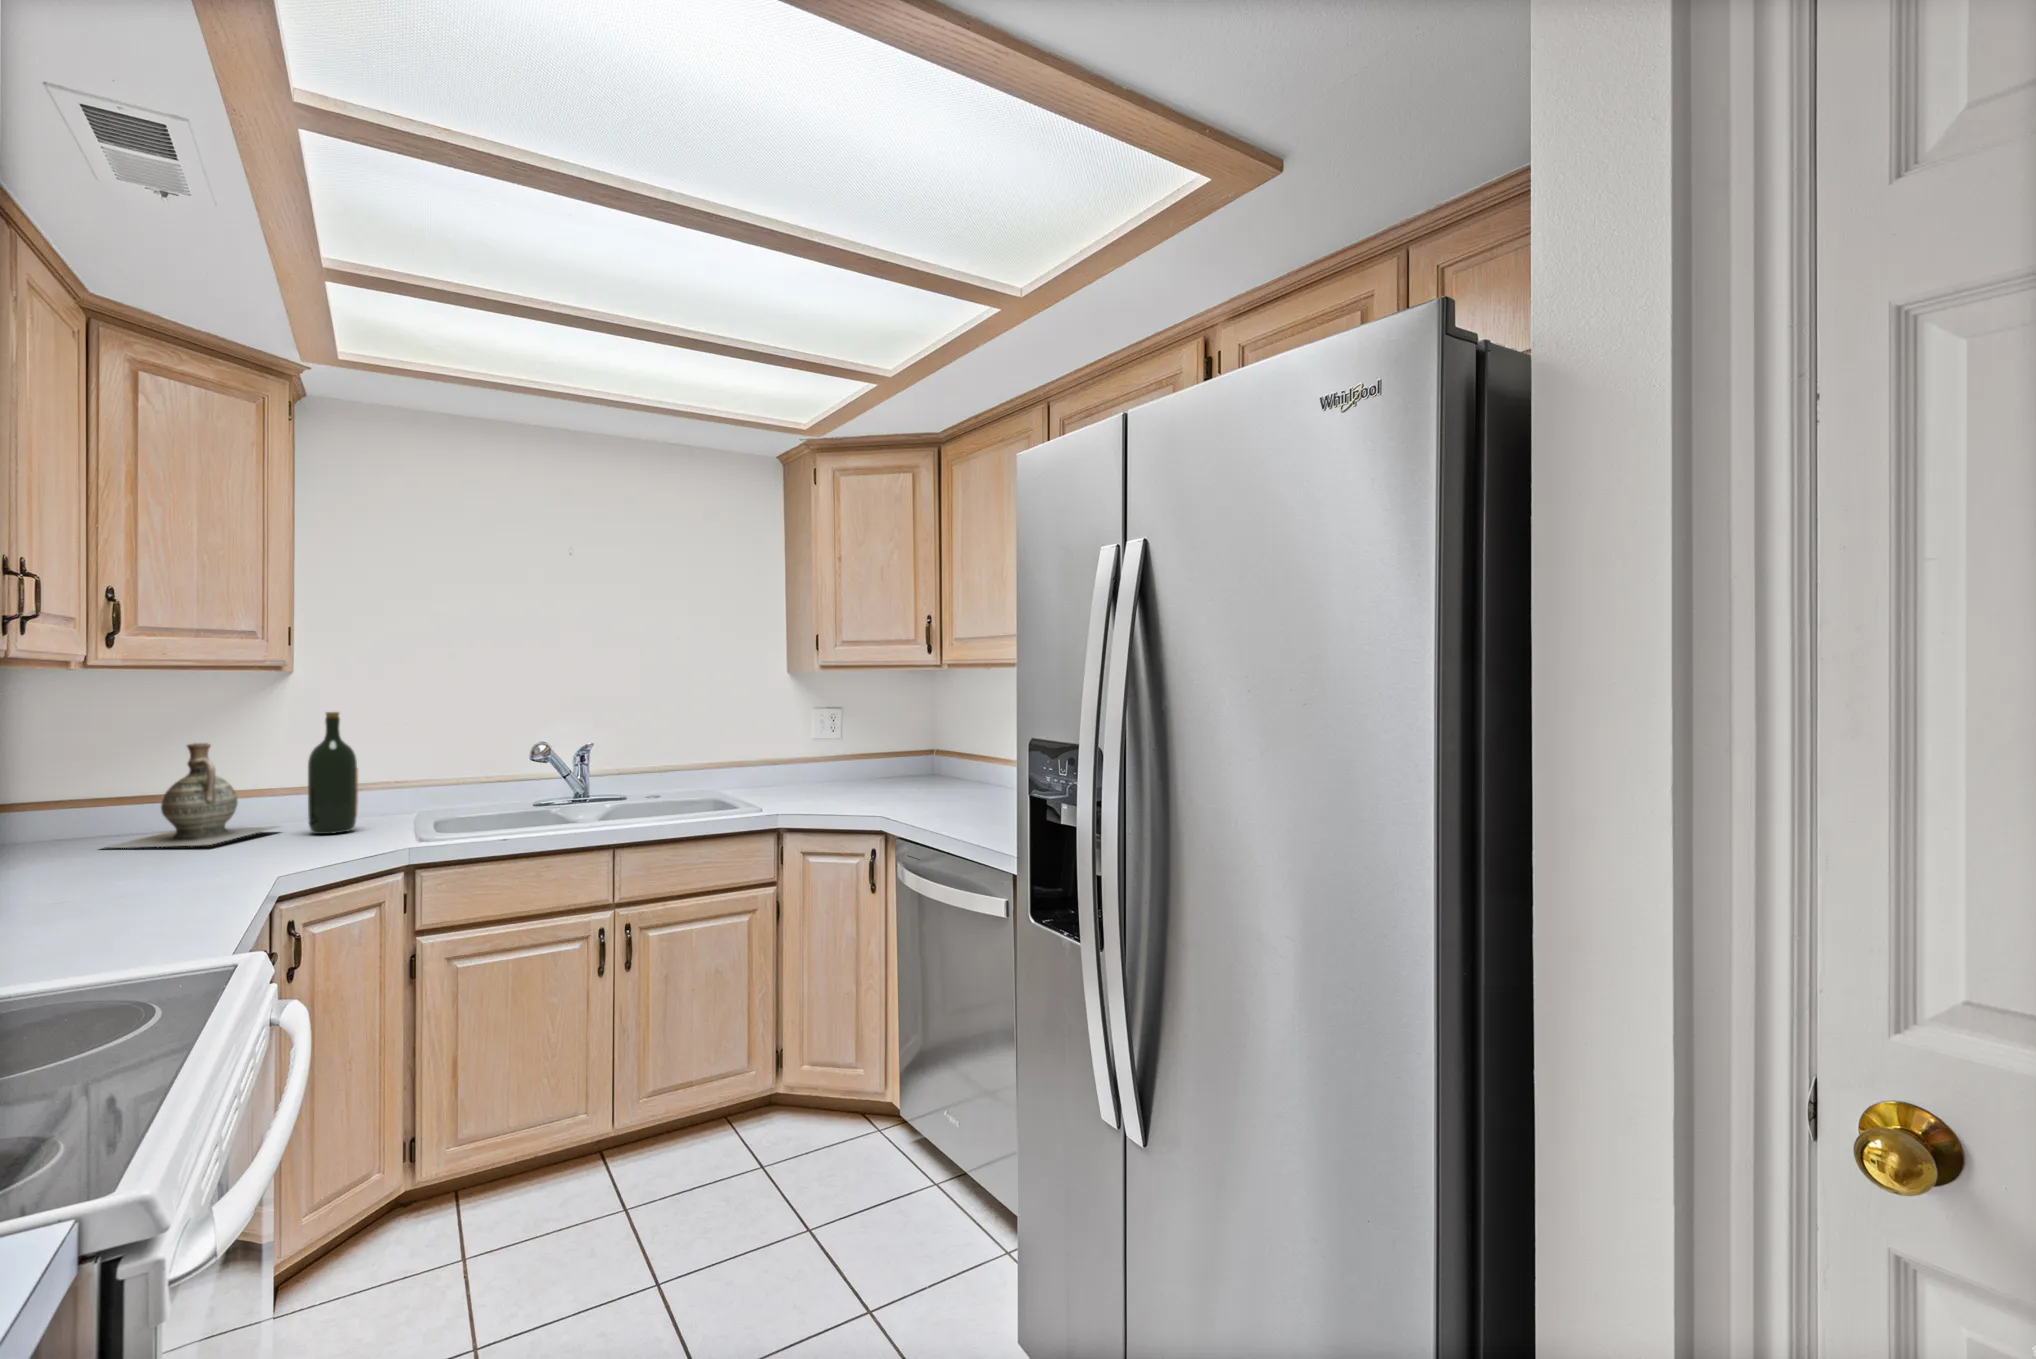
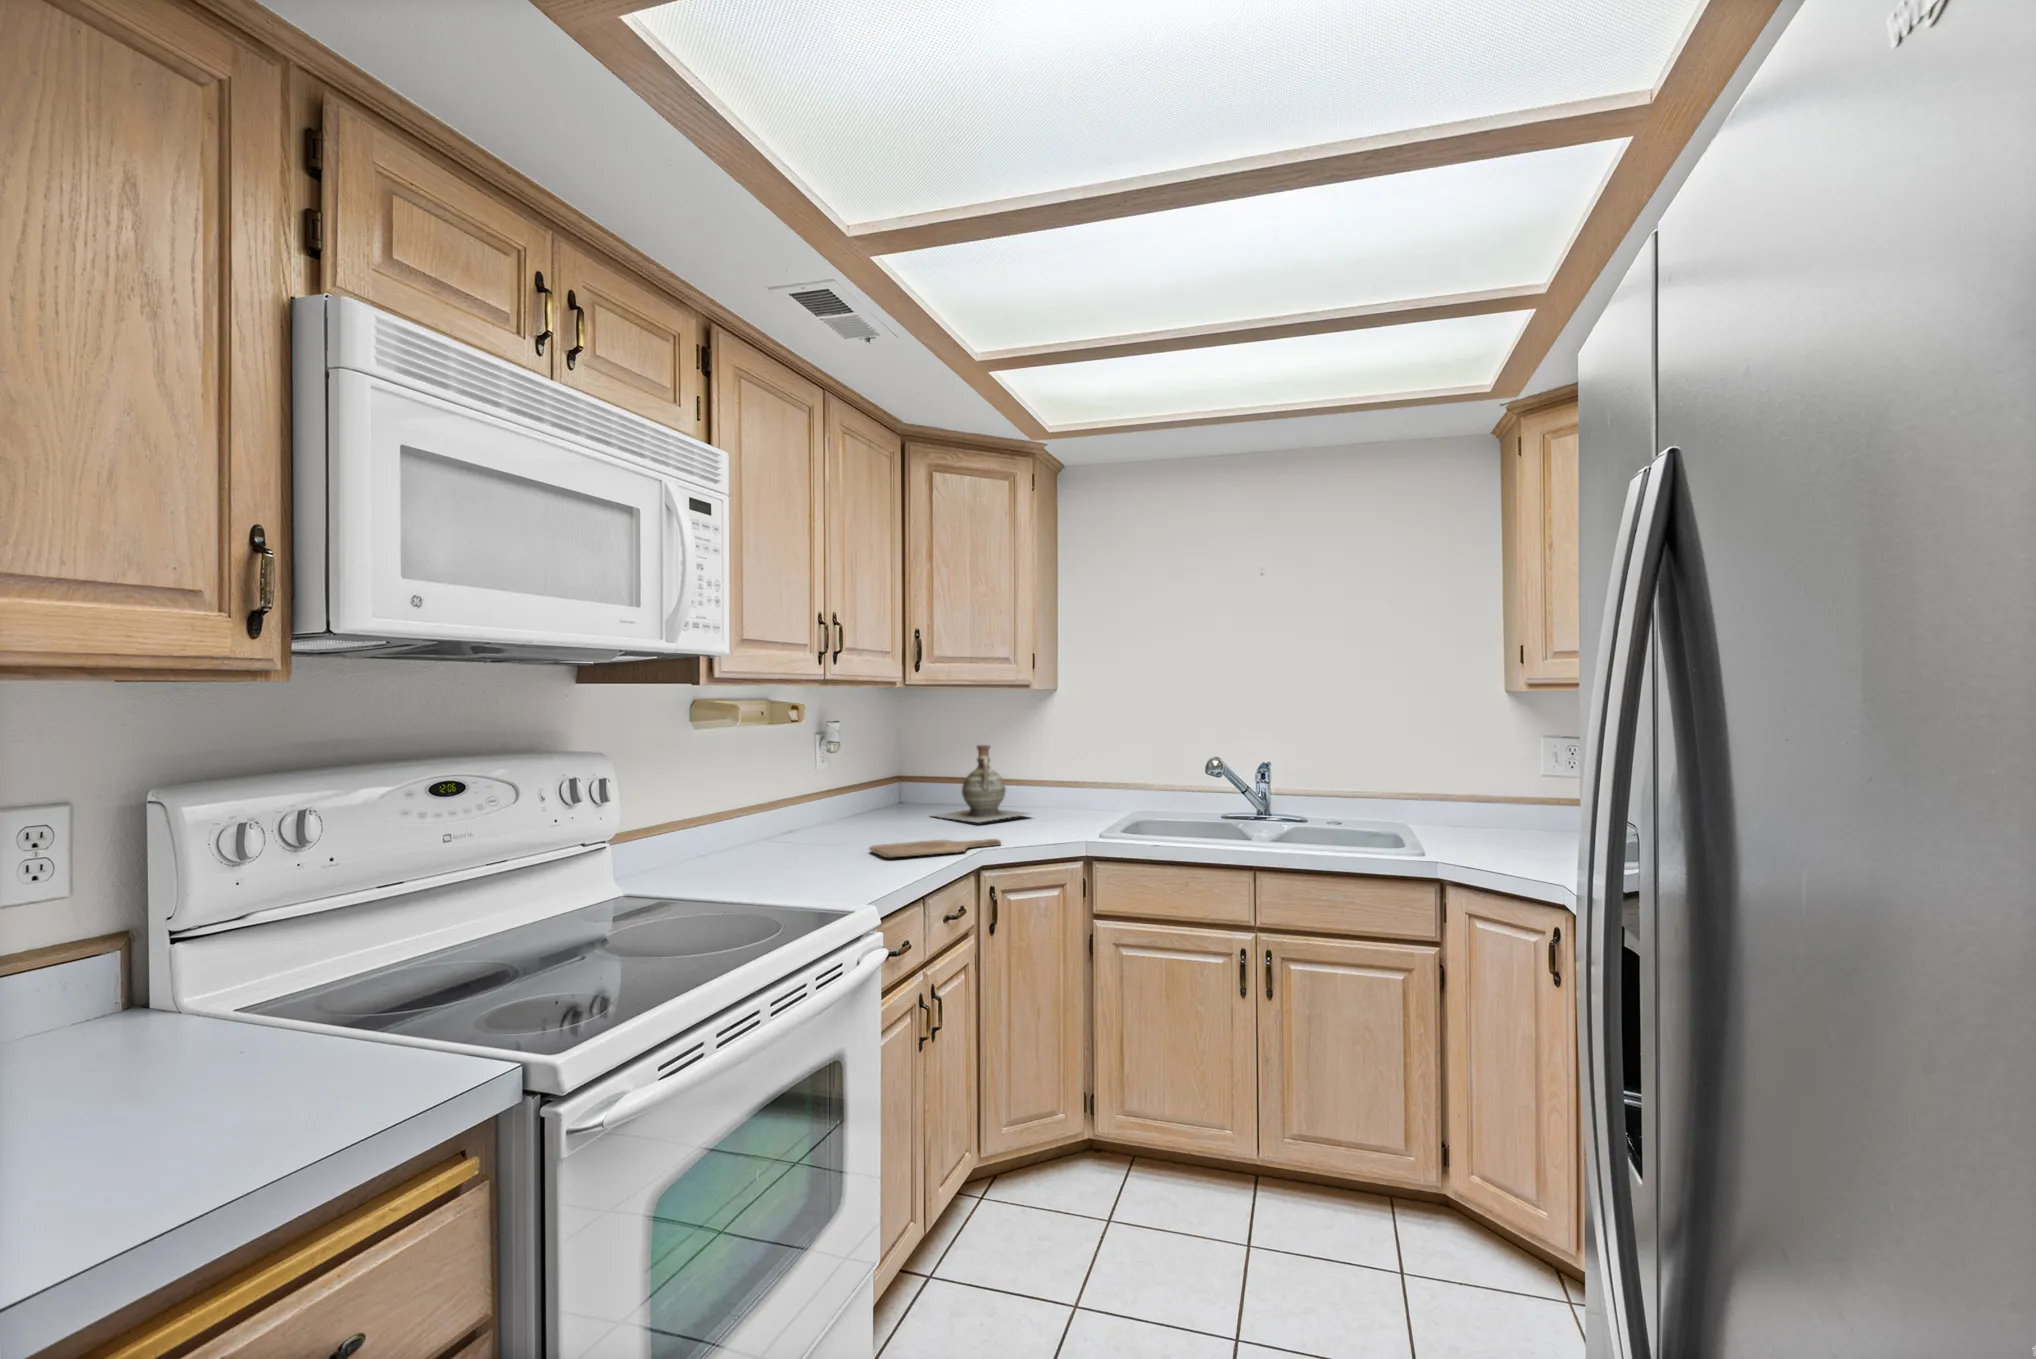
wine bottle: present [308,712,358,834] -> none [1044,725,1078,824]
cutting board: none [74,857,288,899] -> present [869,839,1001,858]

